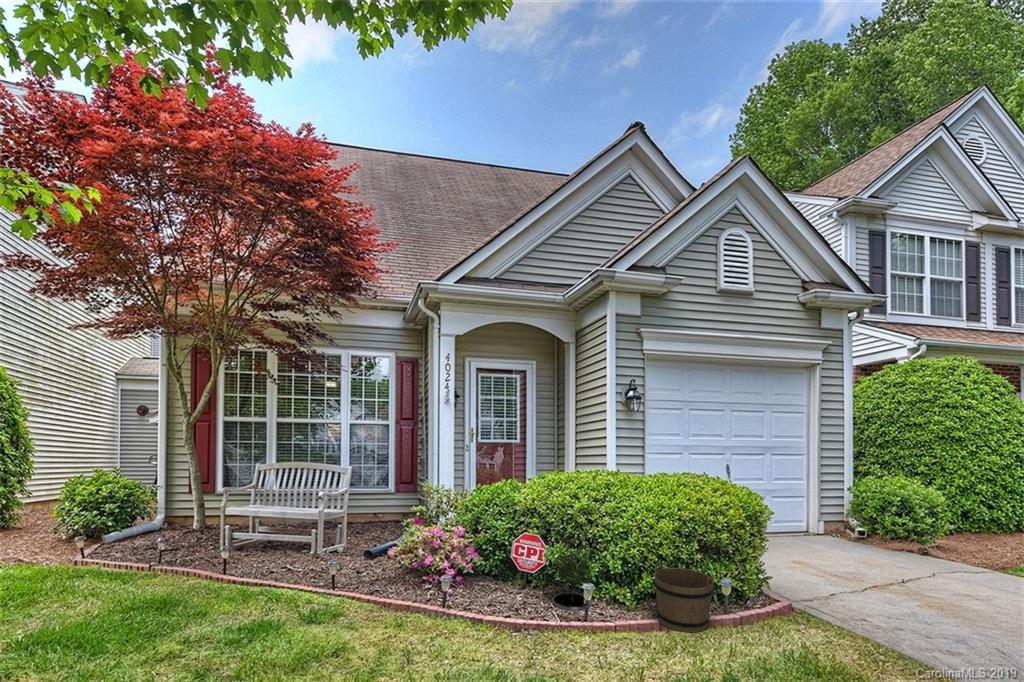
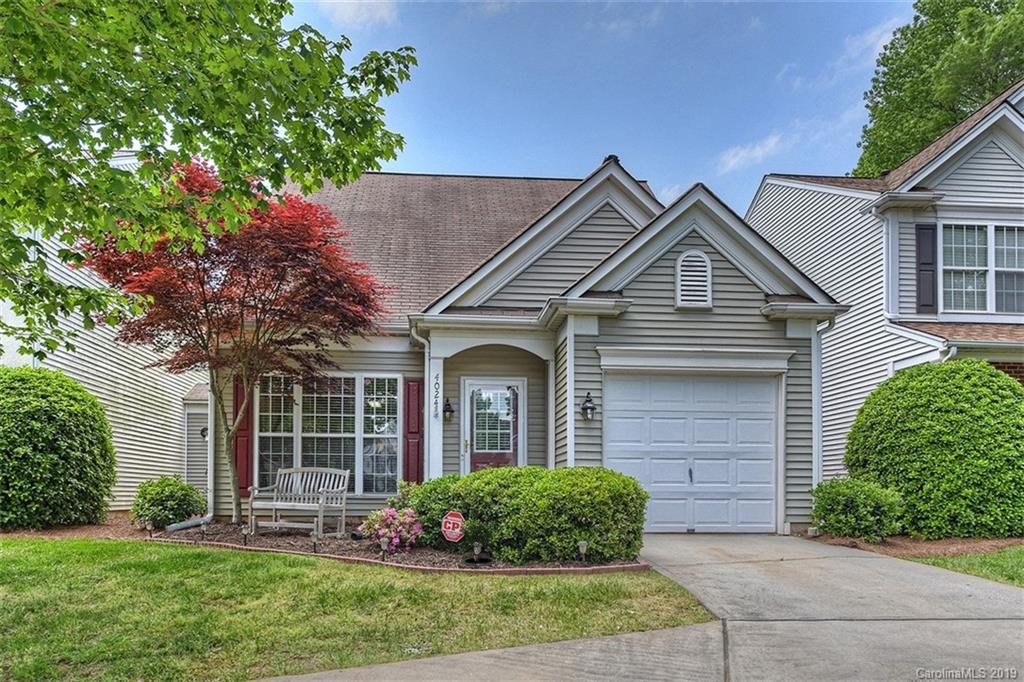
bucket: present [654,561,714,632] -> none [528,529,572,578]

